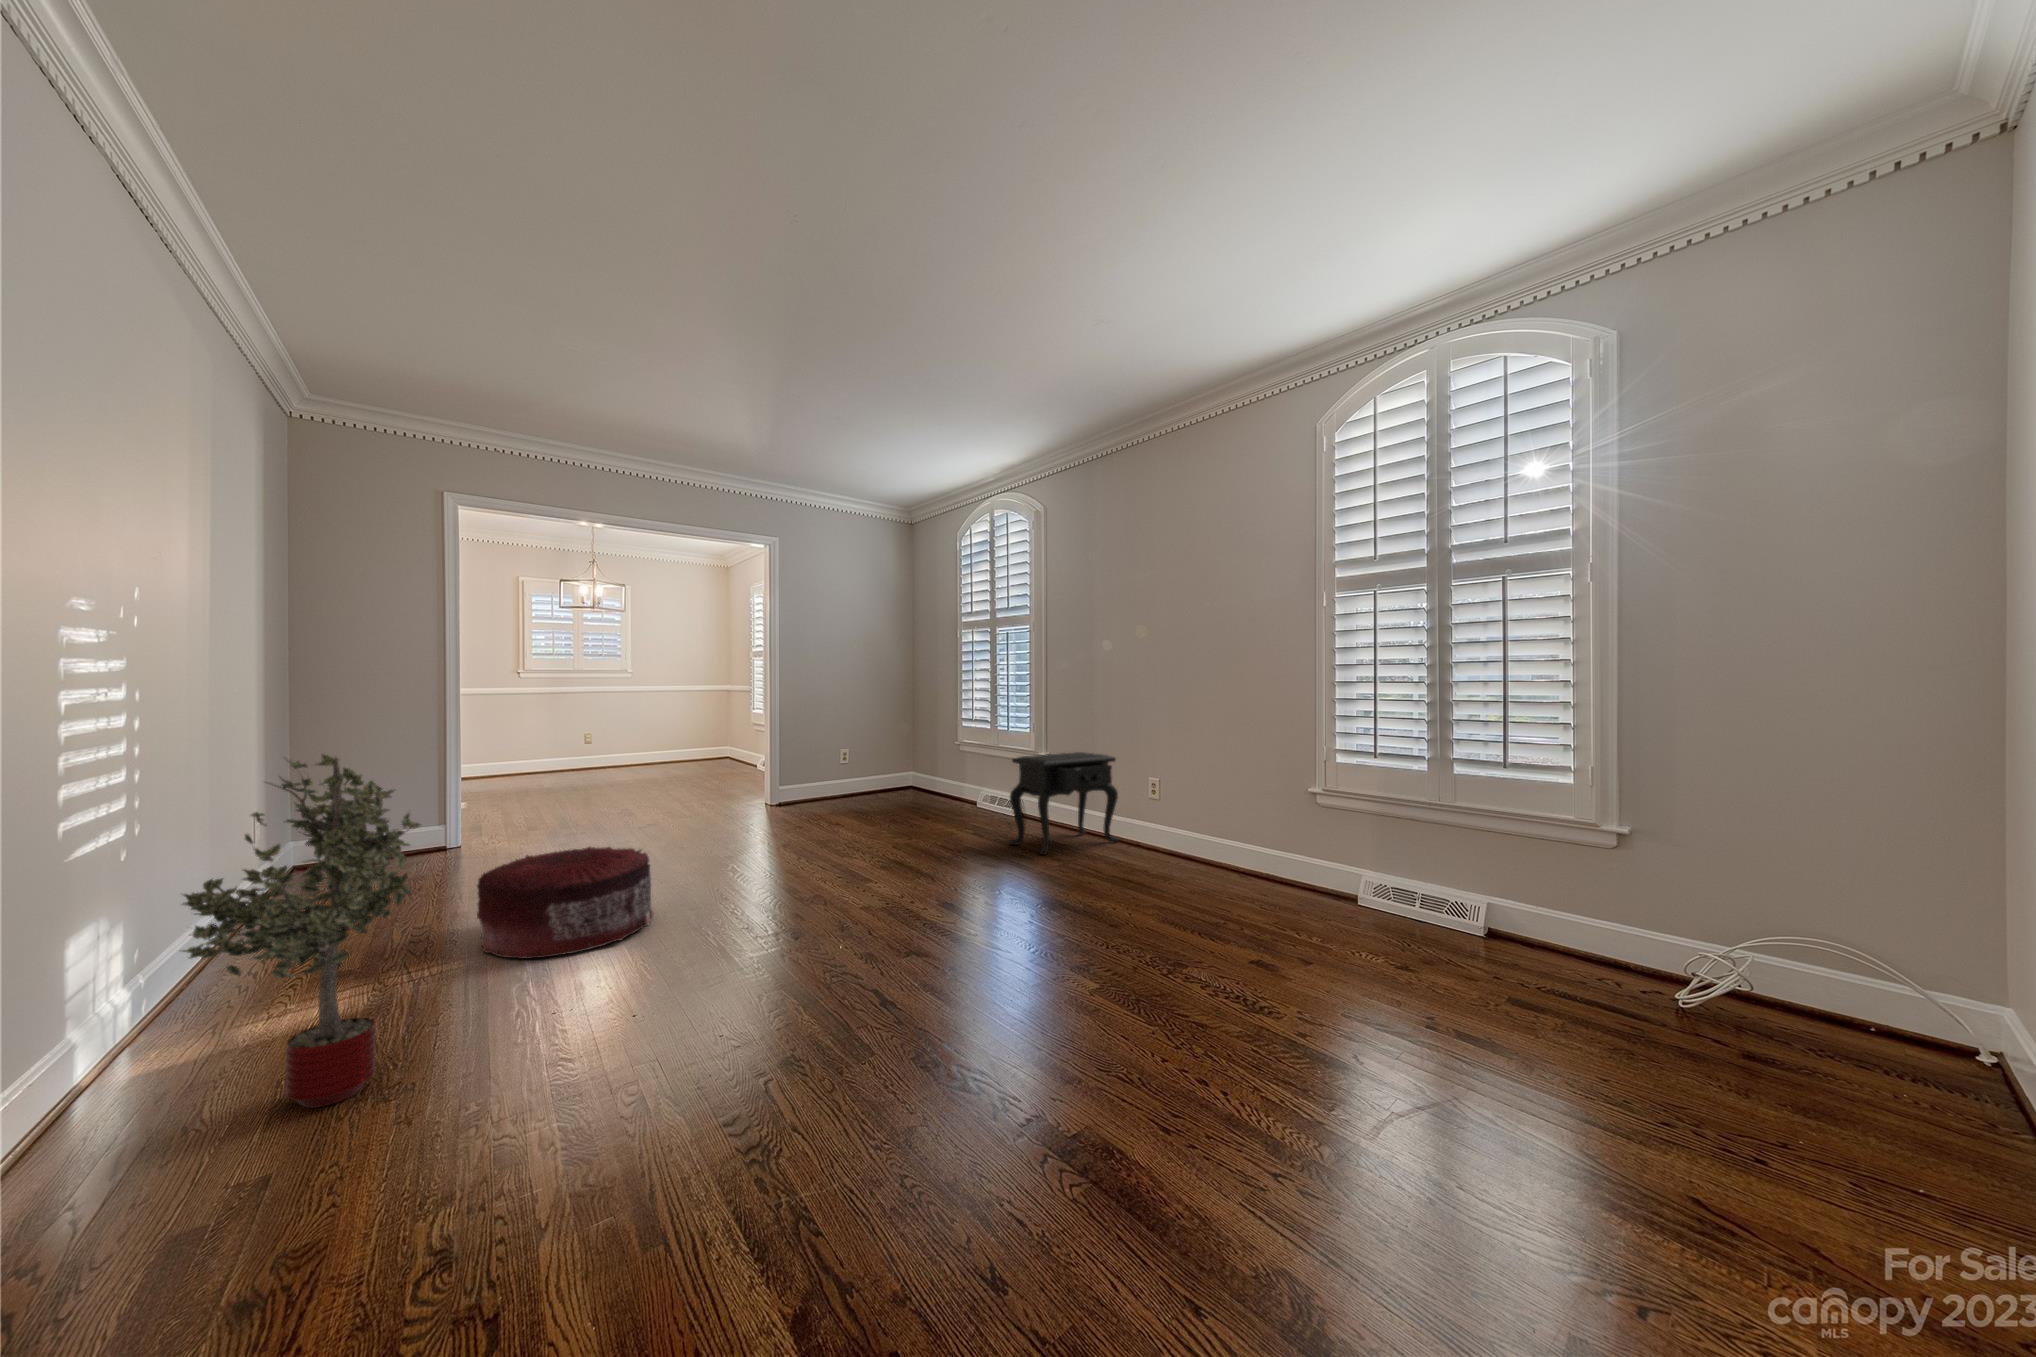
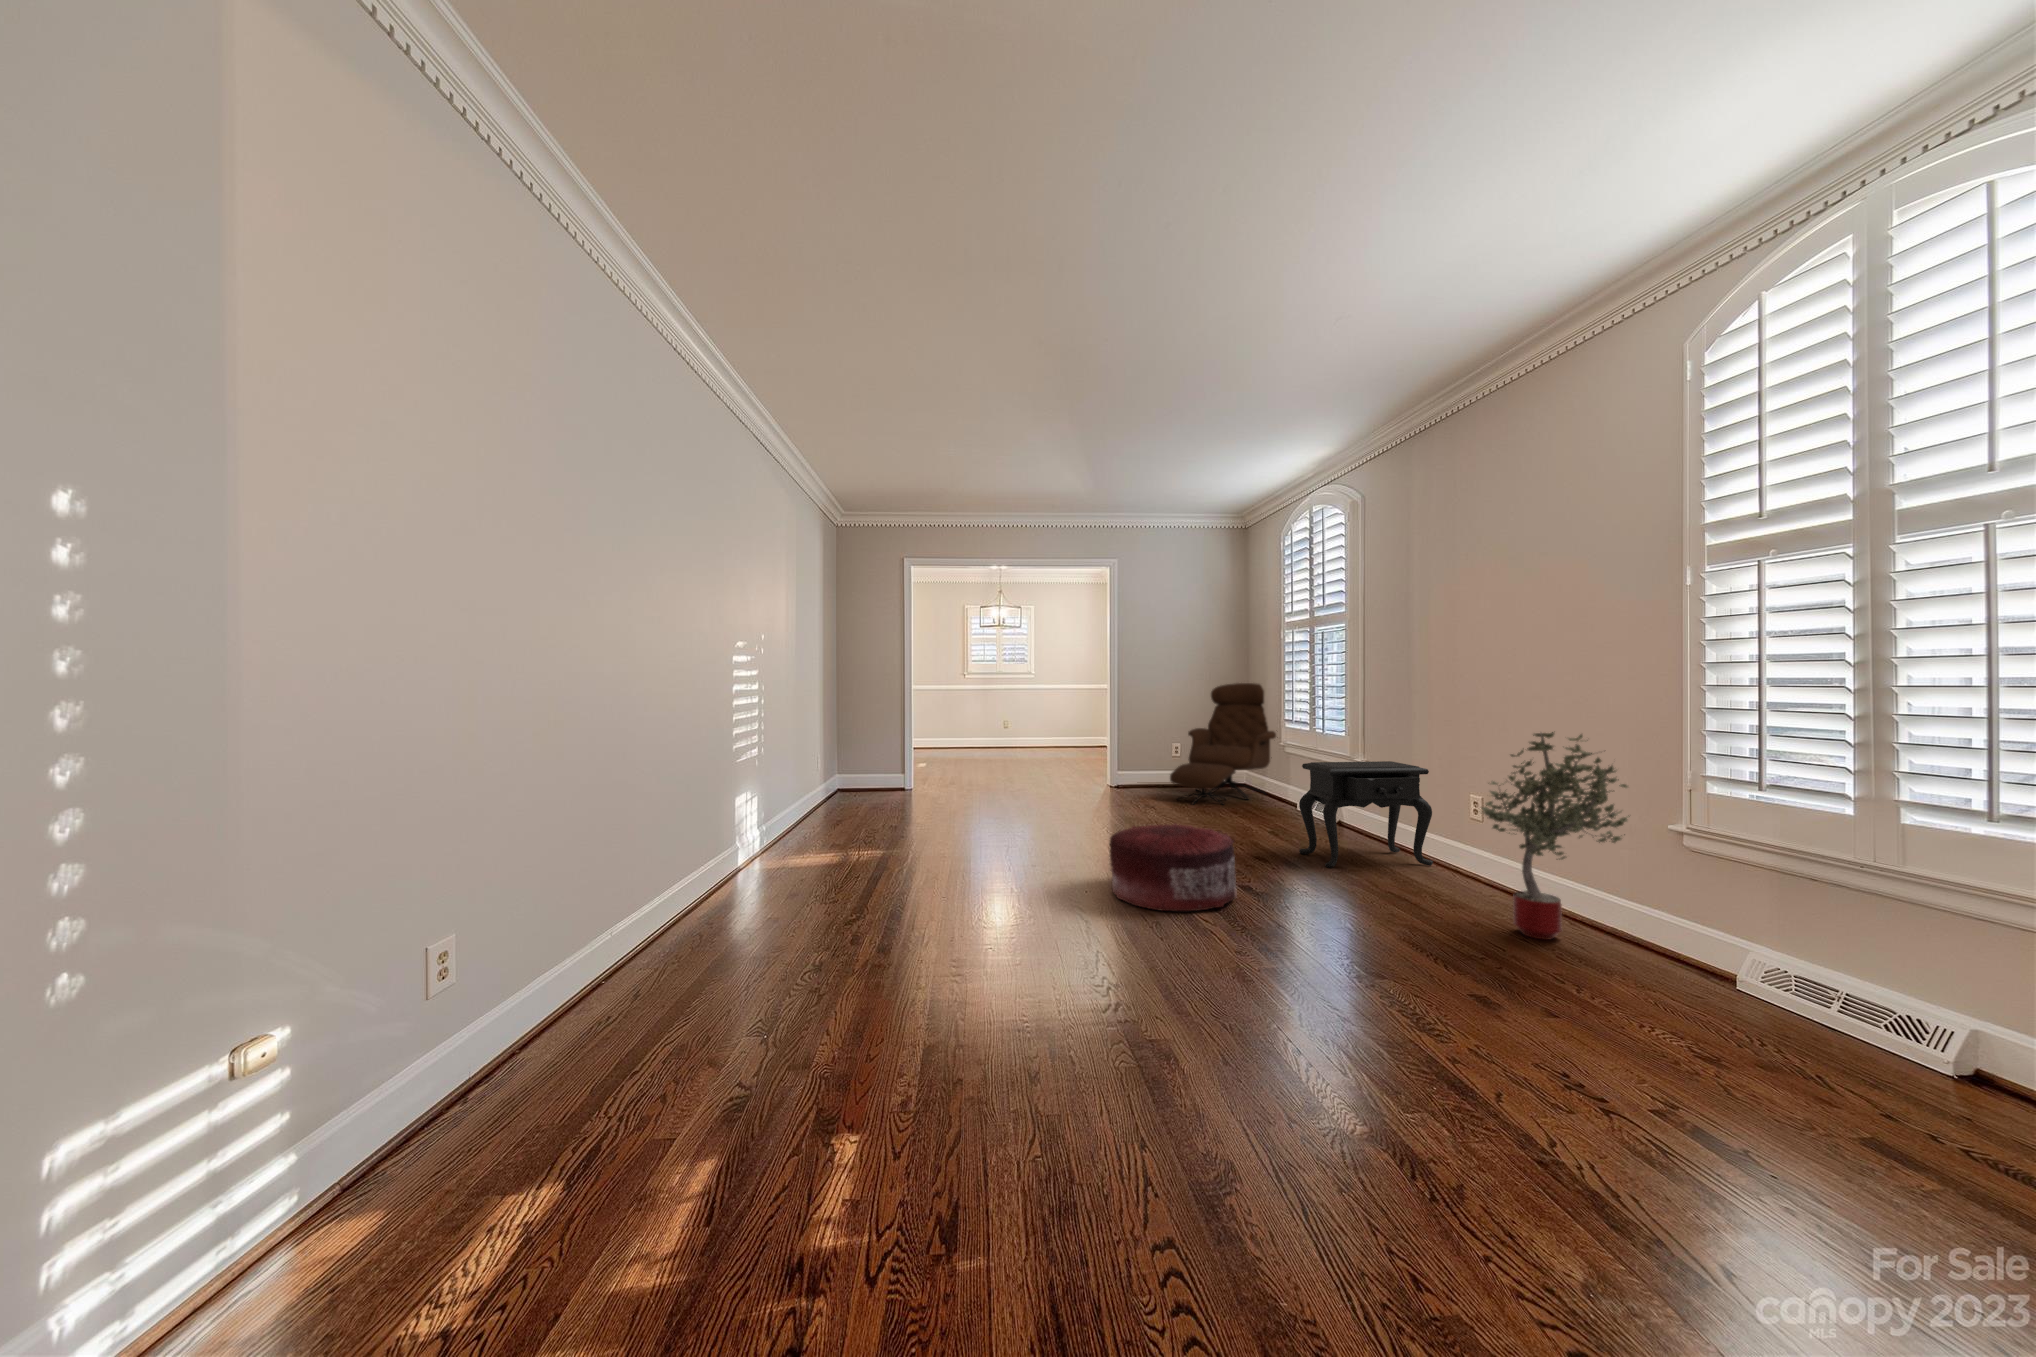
lounge chair: none [850,682,952,808] -> present [1170,683,1276,805]
potted tree: present [183,755,420,1108] -> present [1482,732,1630,940]
pouf: present [477,847,653,959] -> present [1110,824,1237,911]

